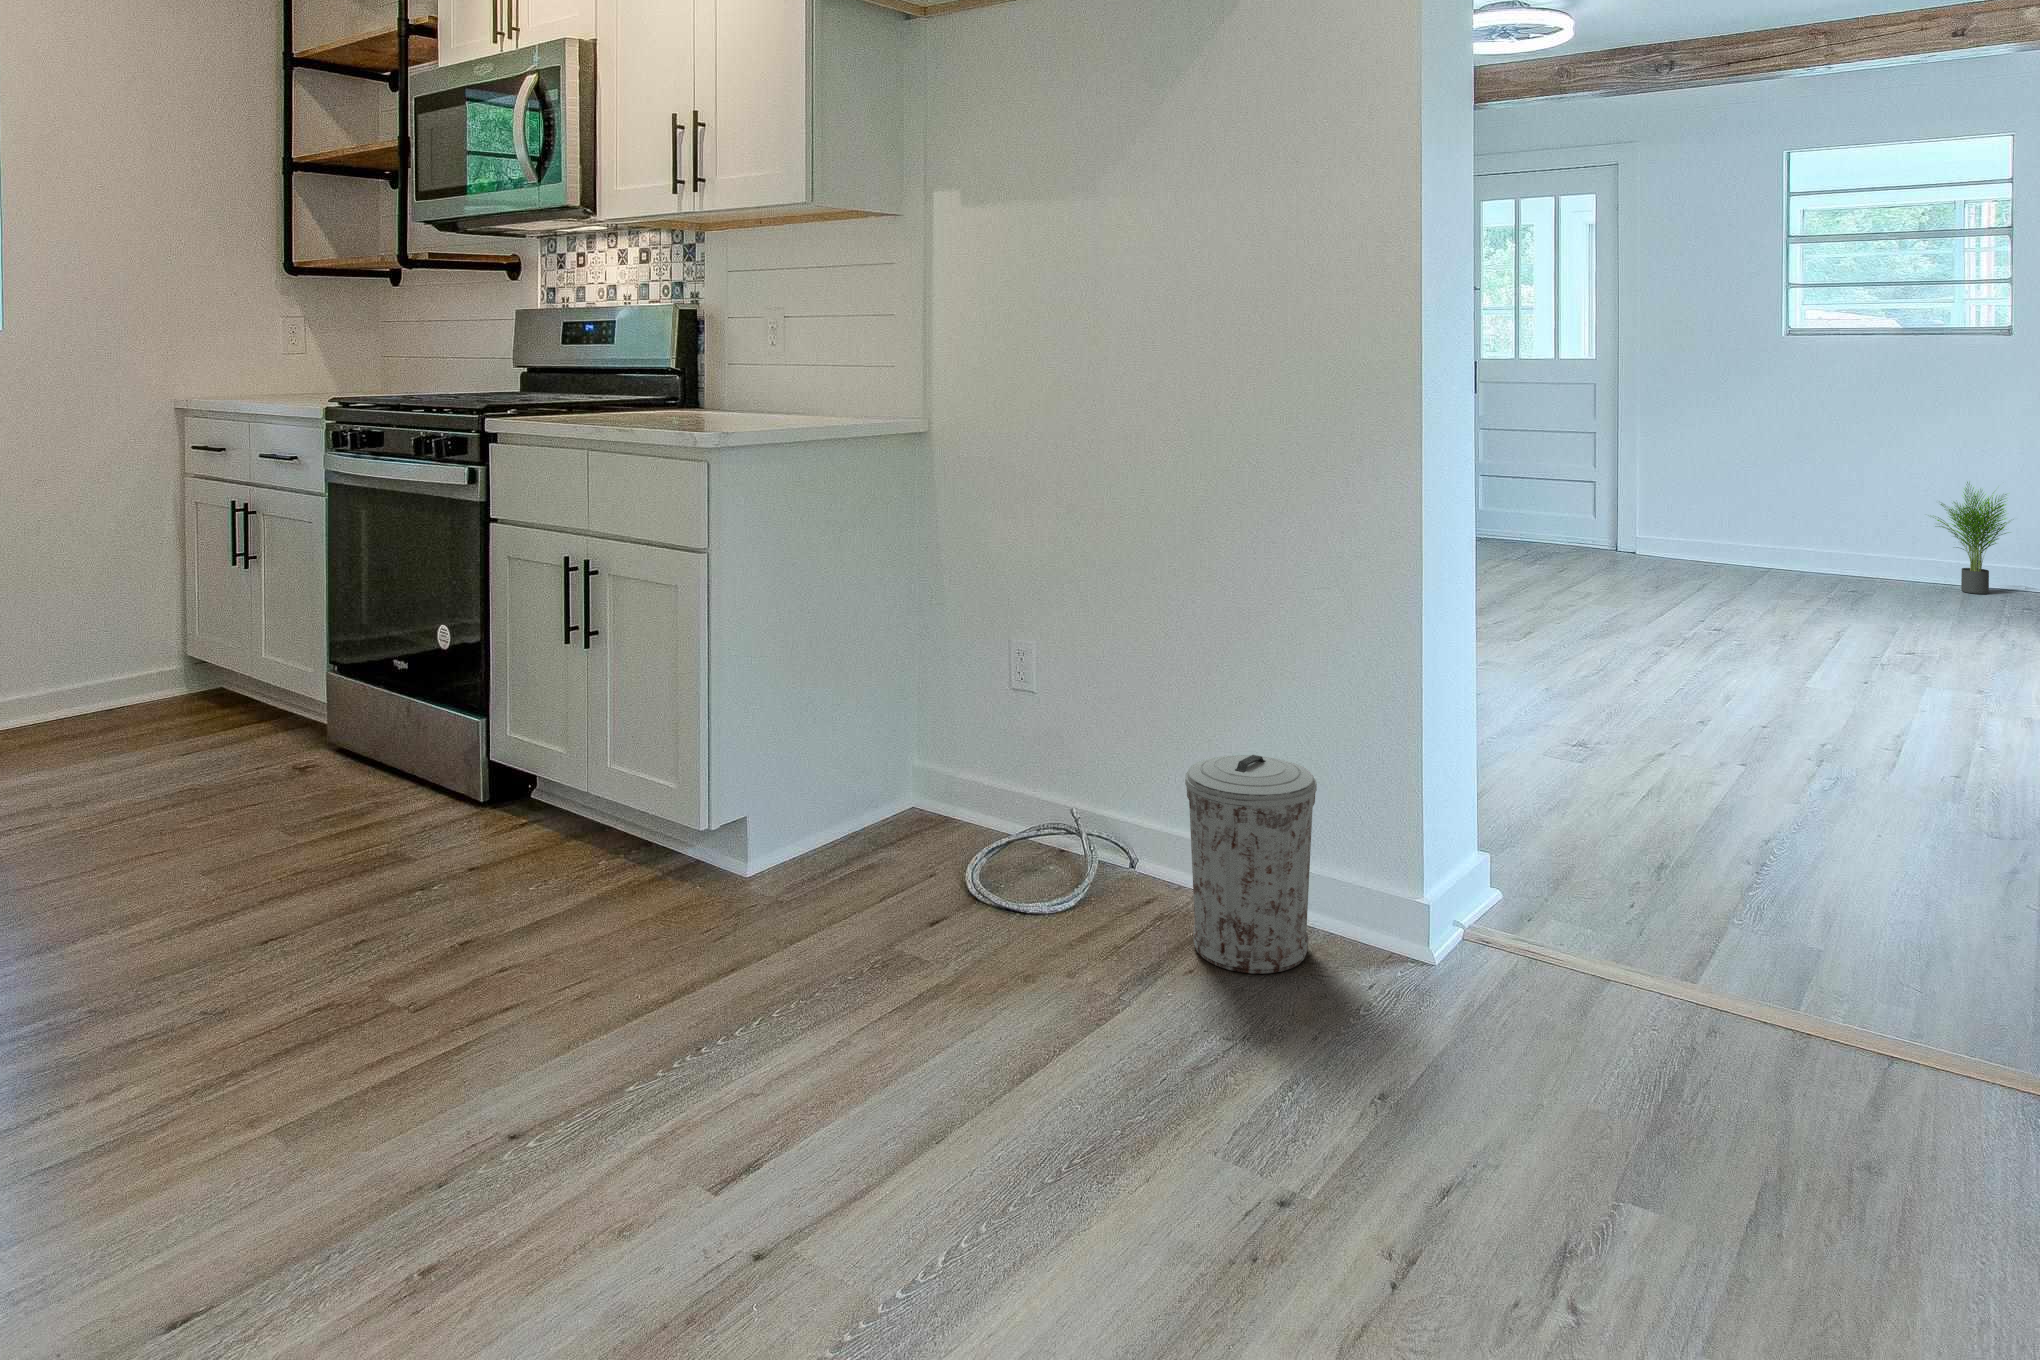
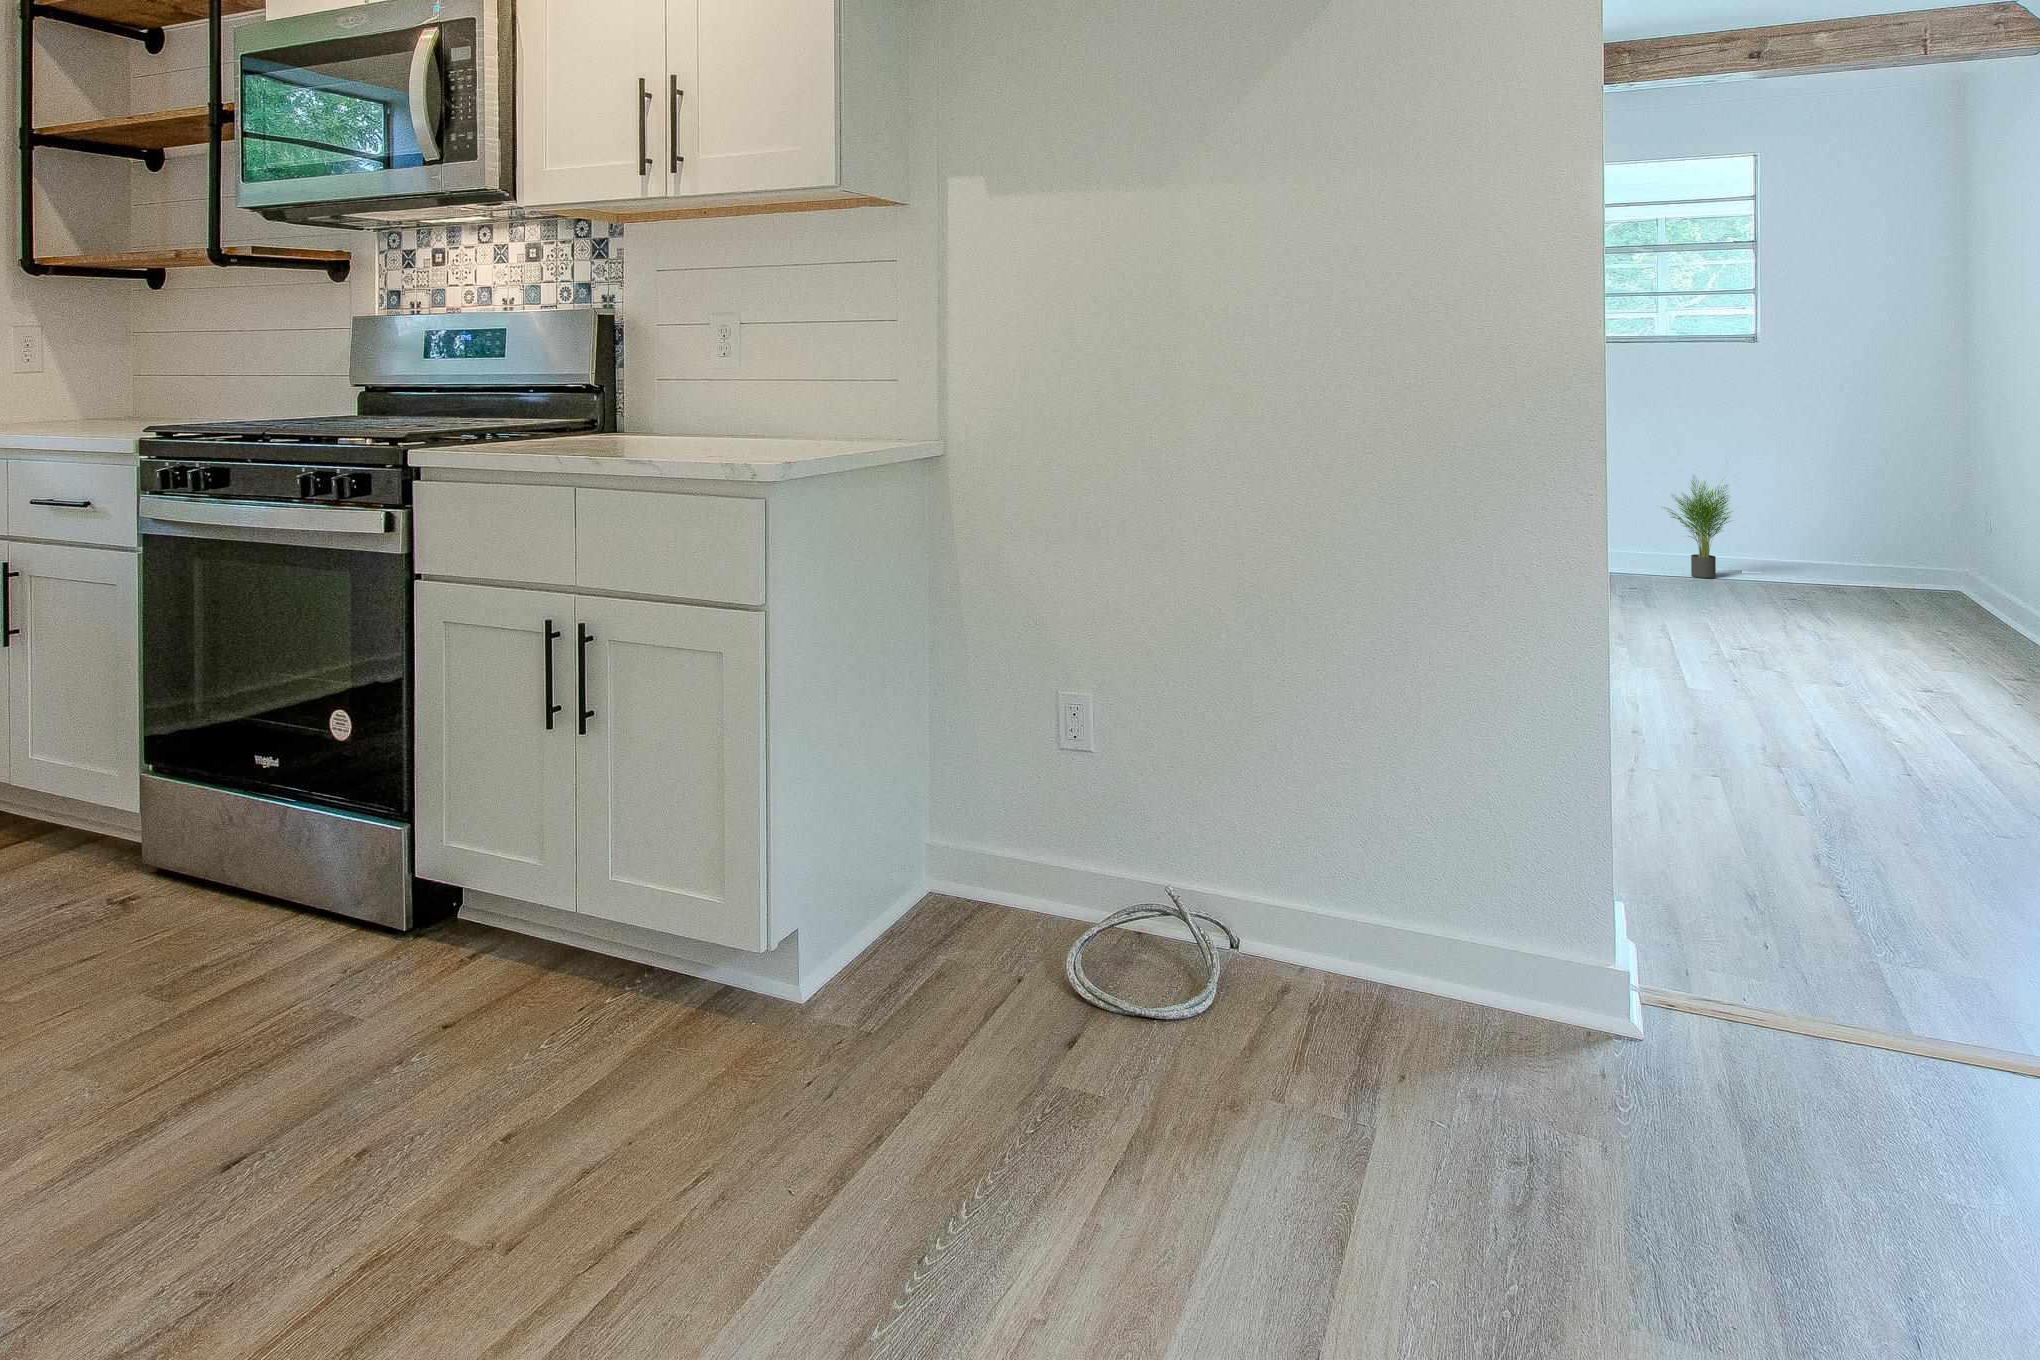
trash can: present [1185,755,1317,974] -> none [1359,815,1518,1072]

